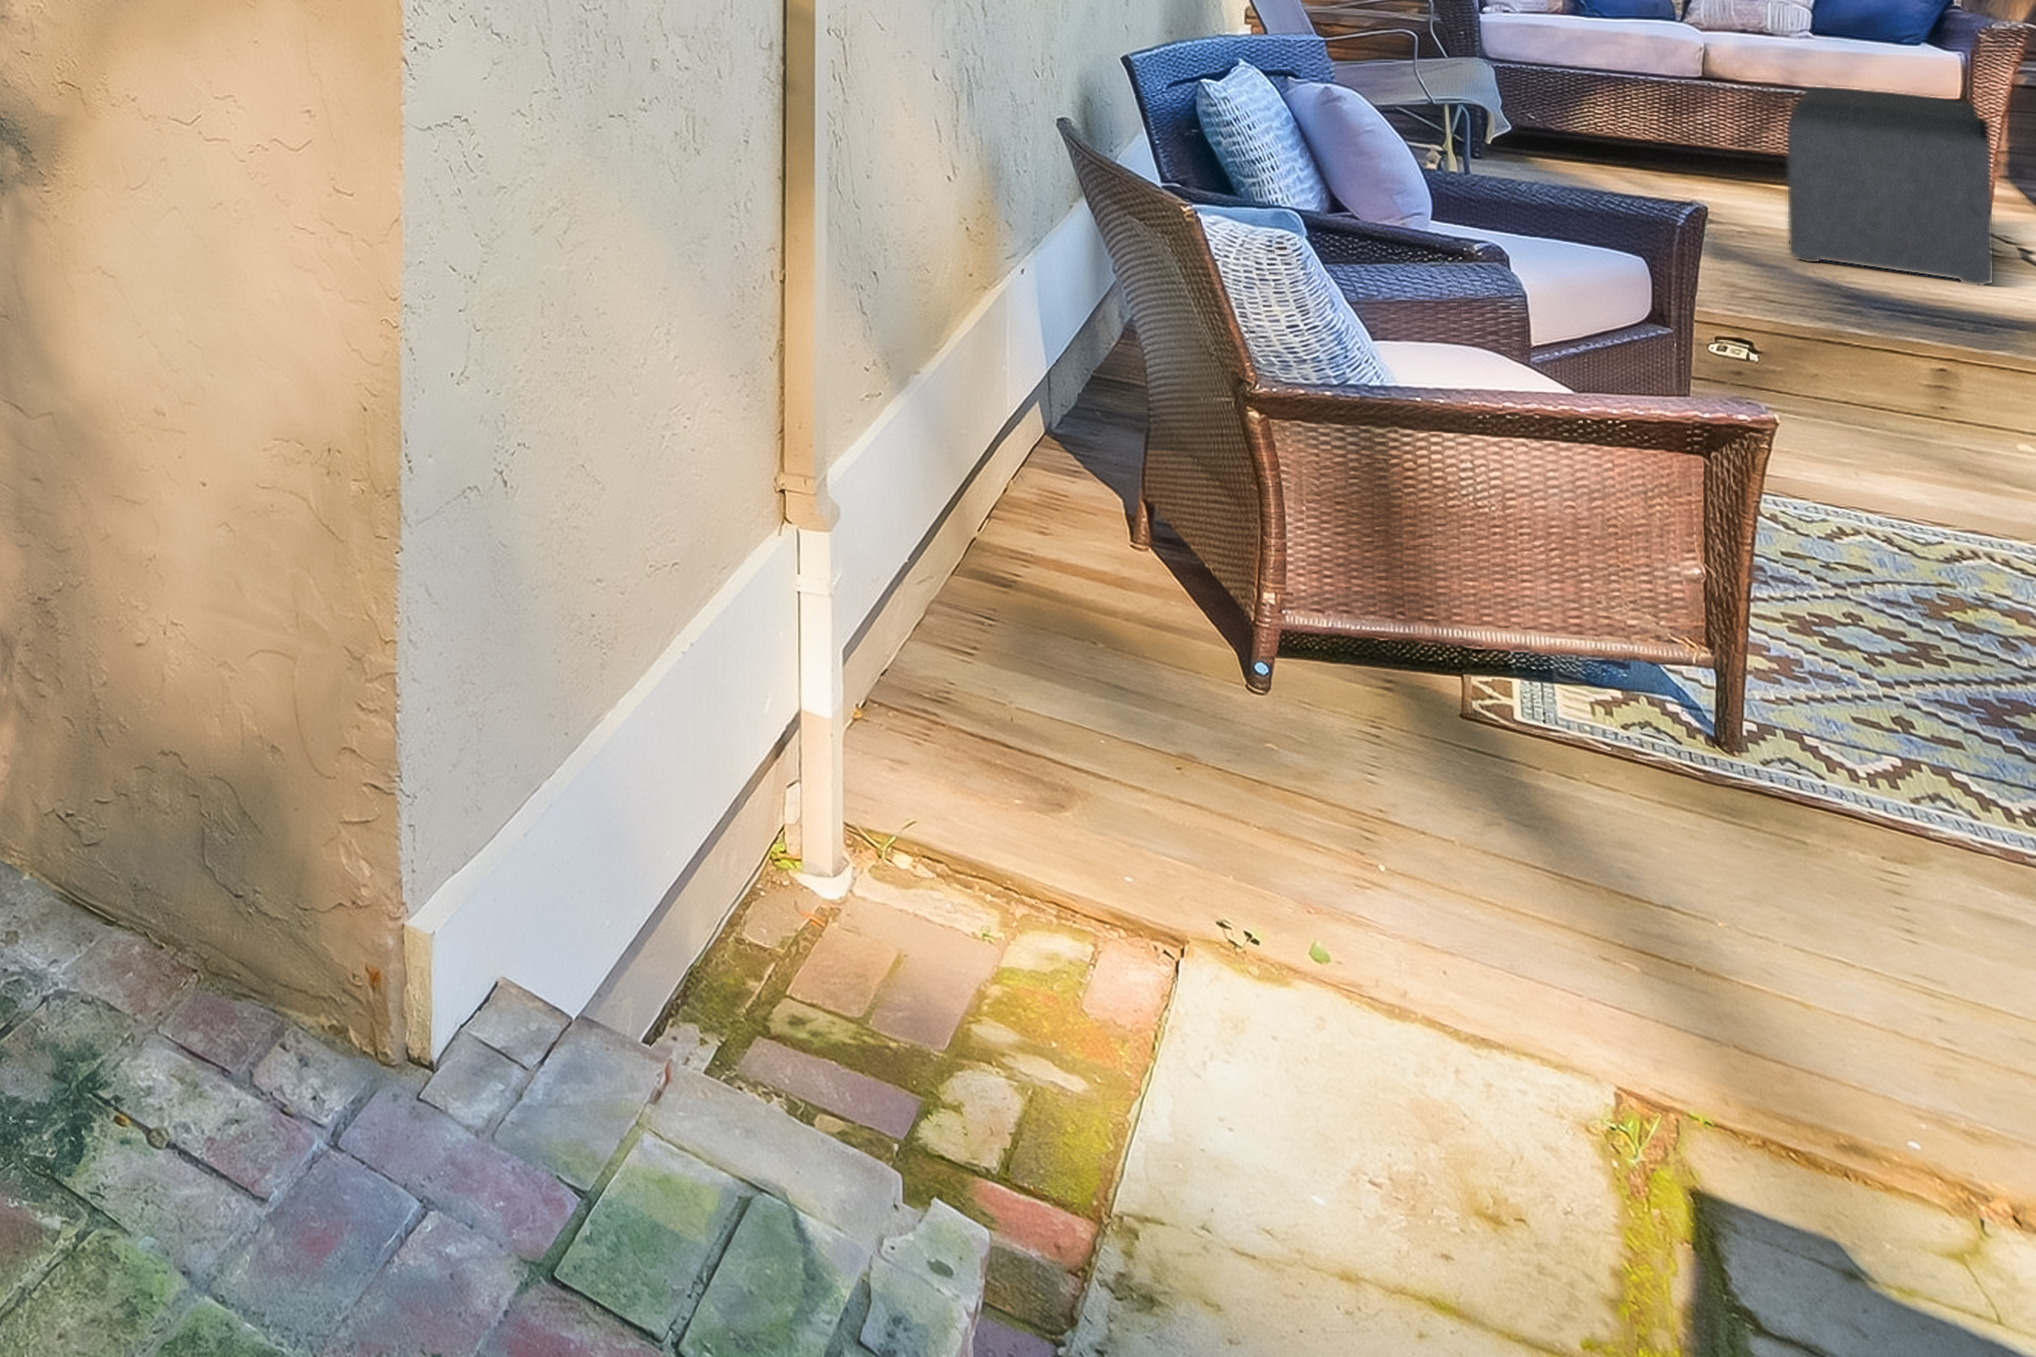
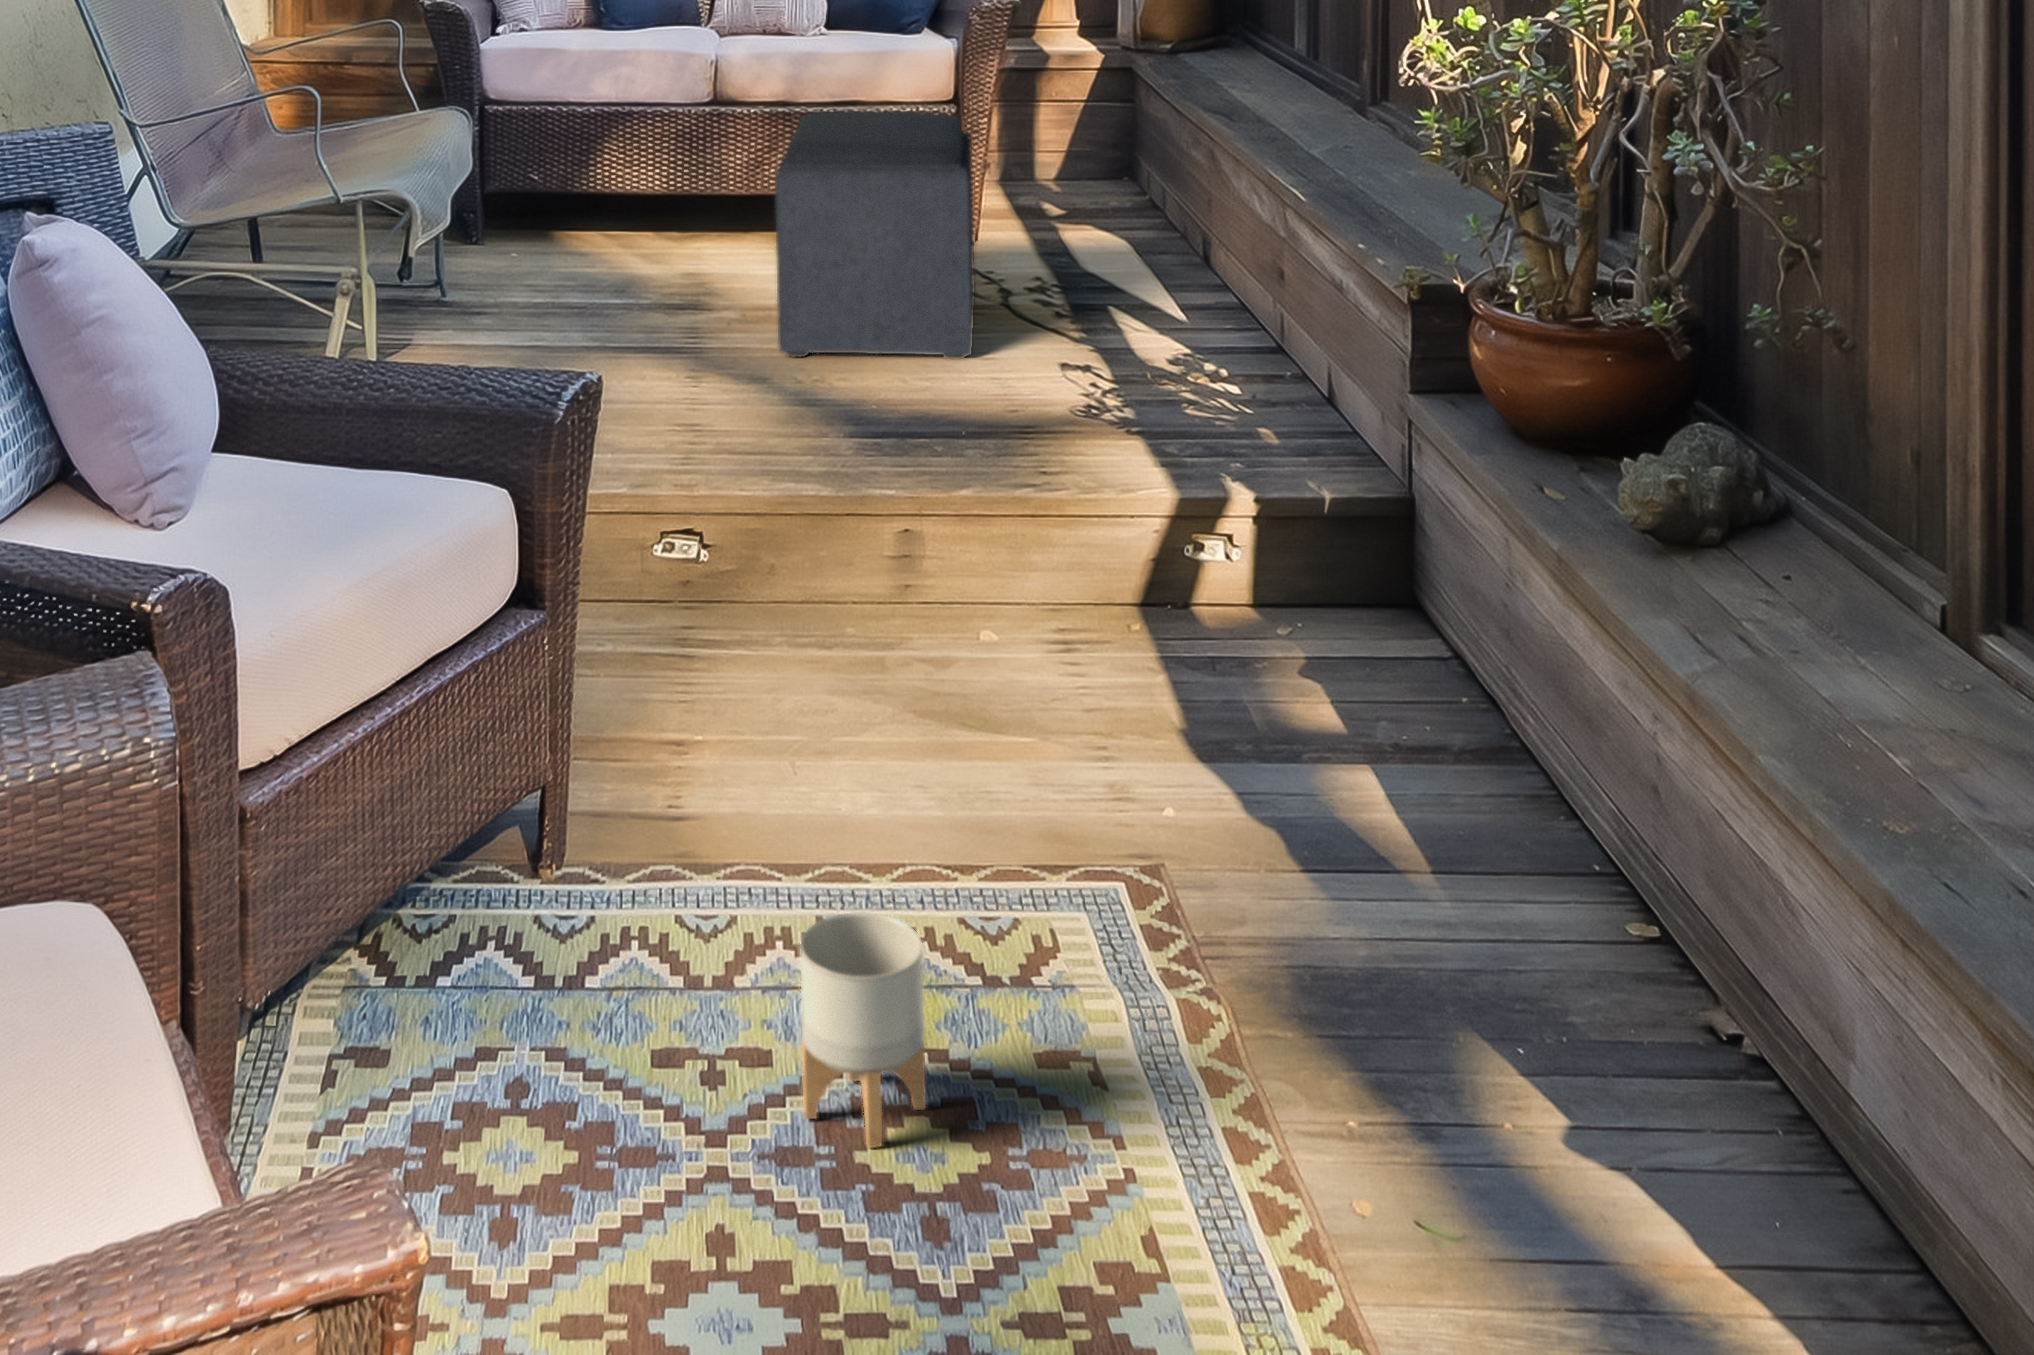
planter: none [1904,465,2002,585] -> present [800,912,926,1148]

